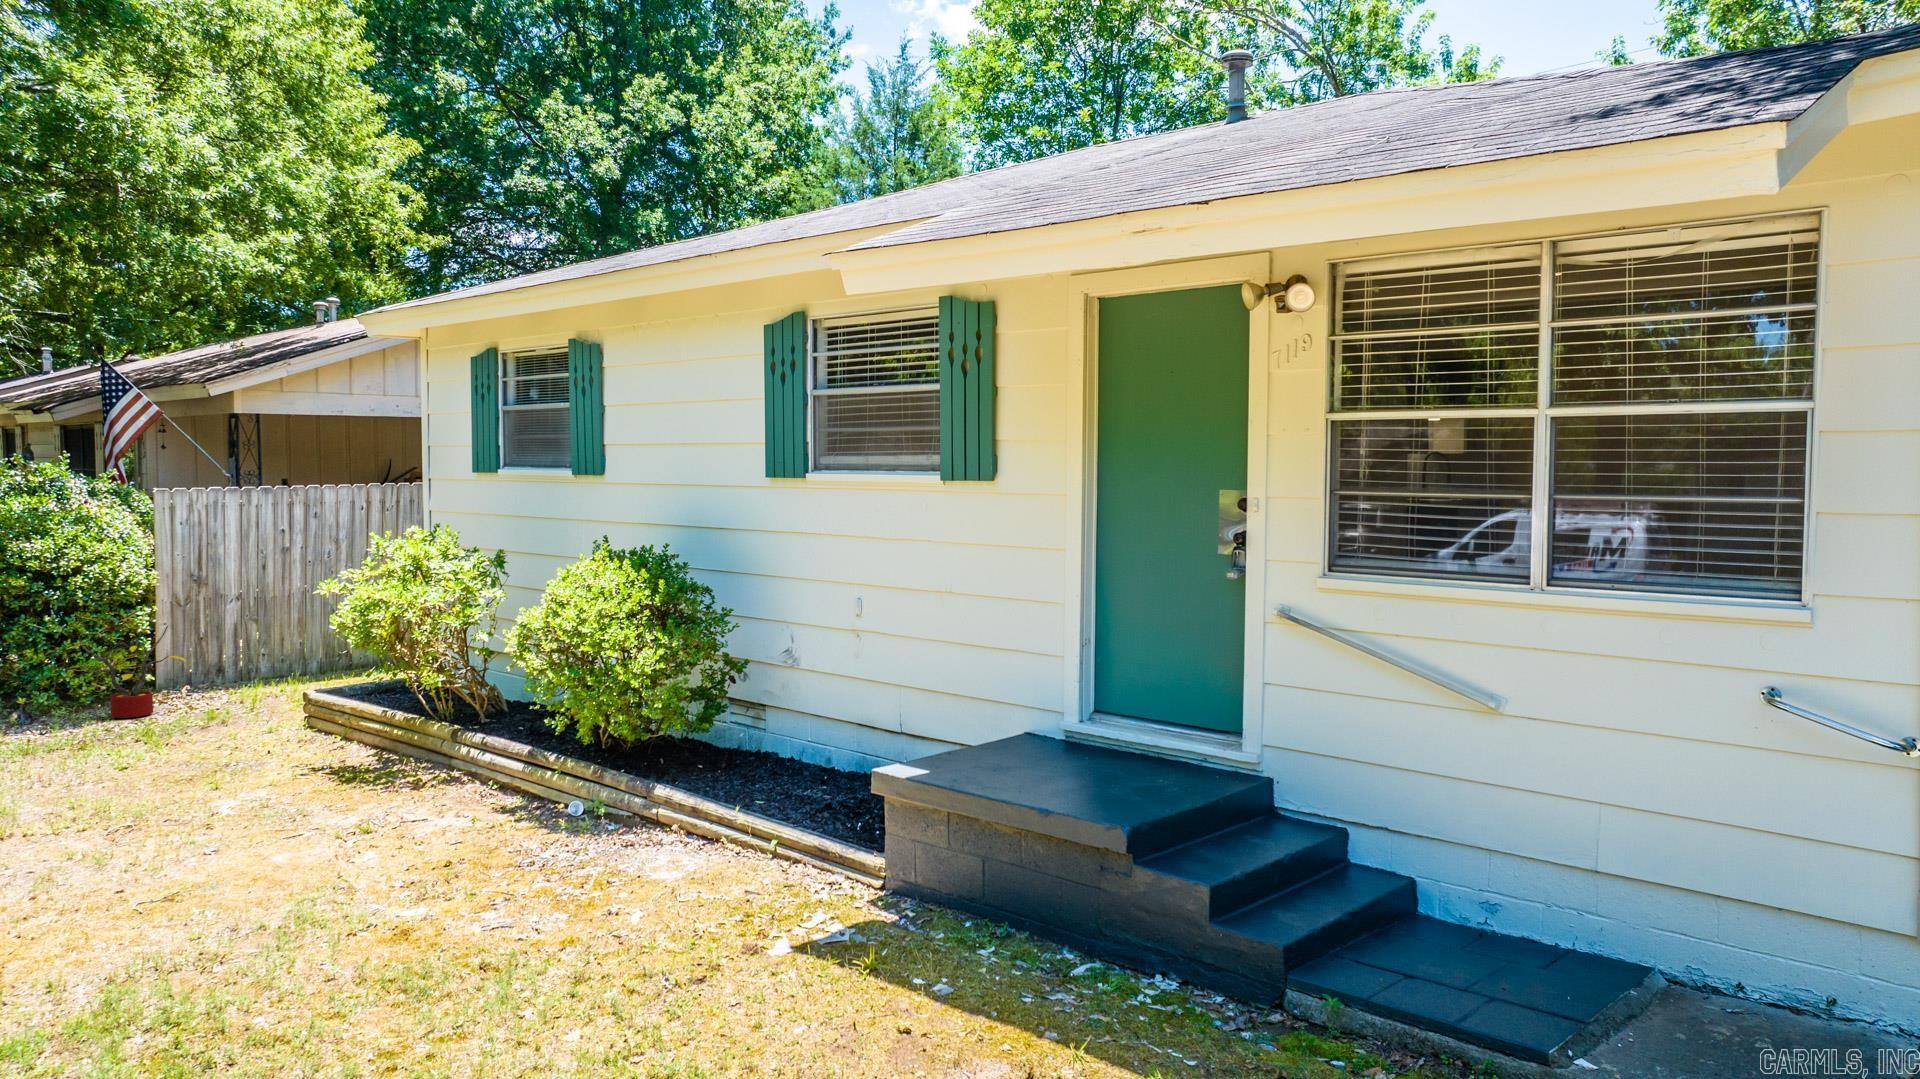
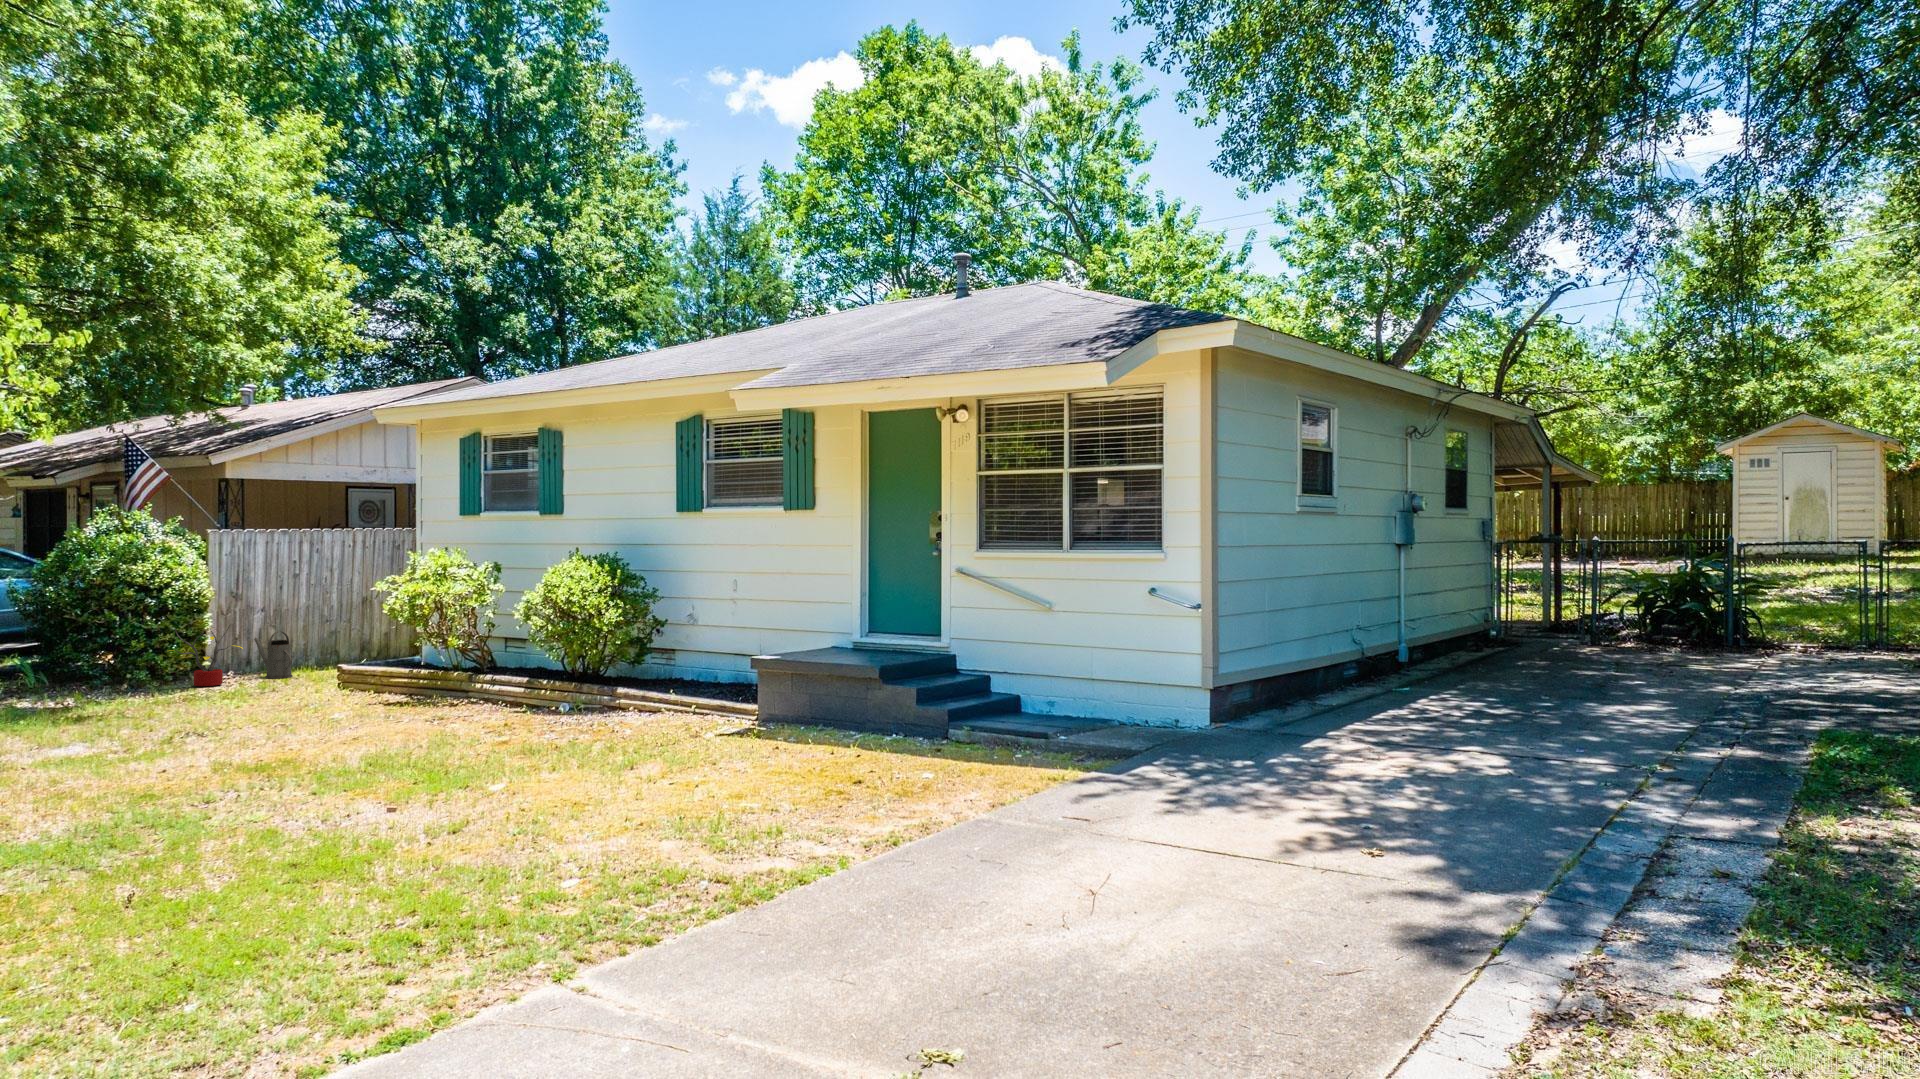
watering can: none [216,633,263,702] -> present [254,631,293,679]

